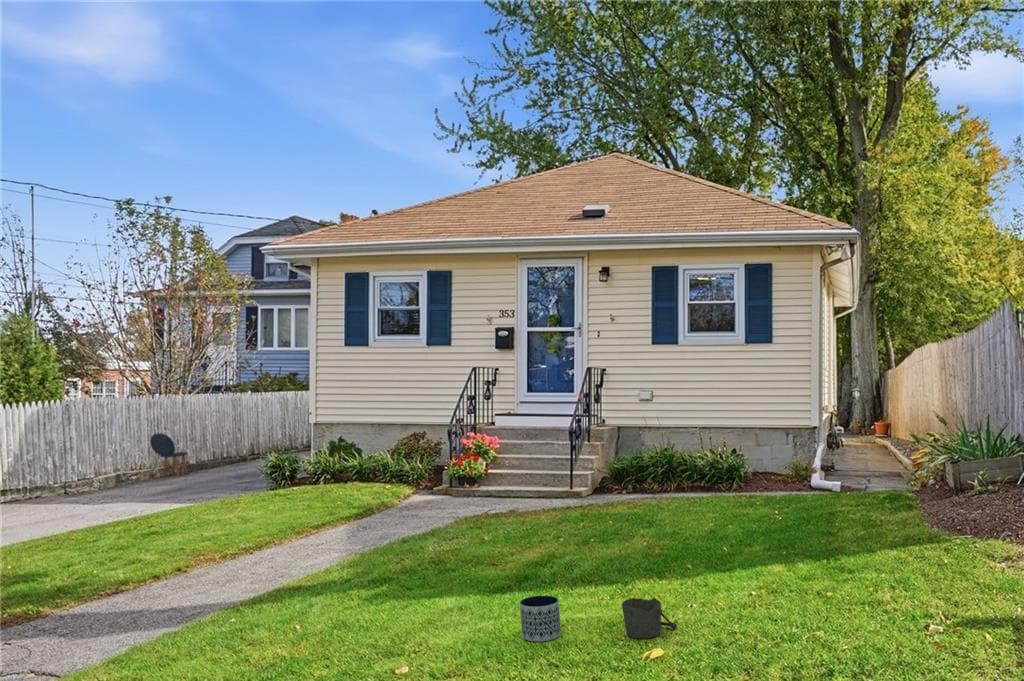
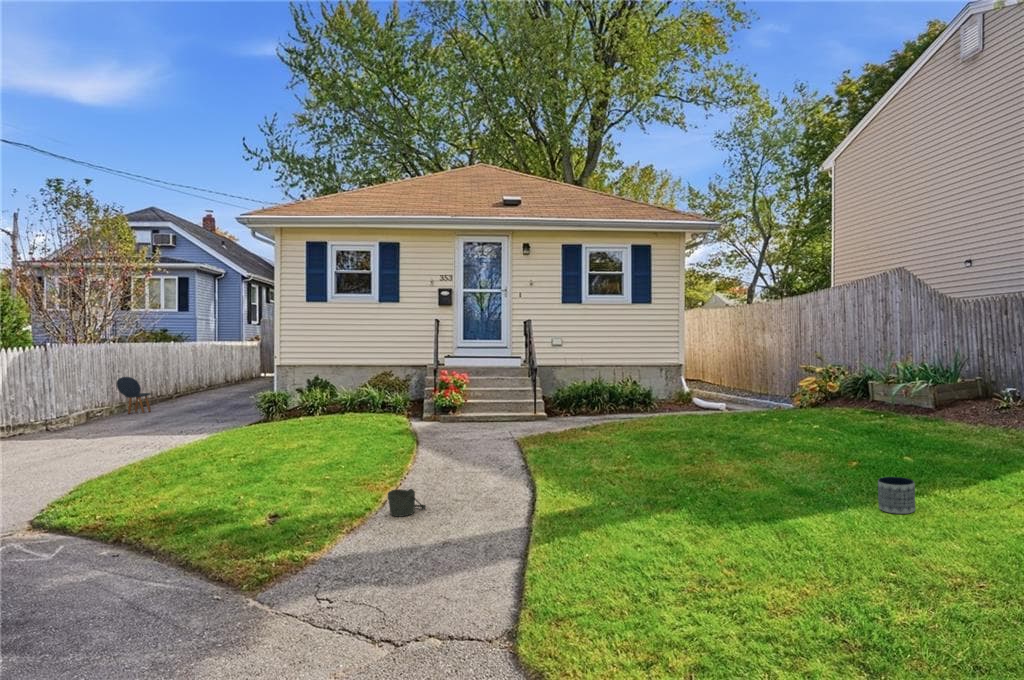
planter: present [520,596,561,642] -> present [878,477,915,514]
bucket: present [622,598,677,639] -> present [388,489,426,517]

